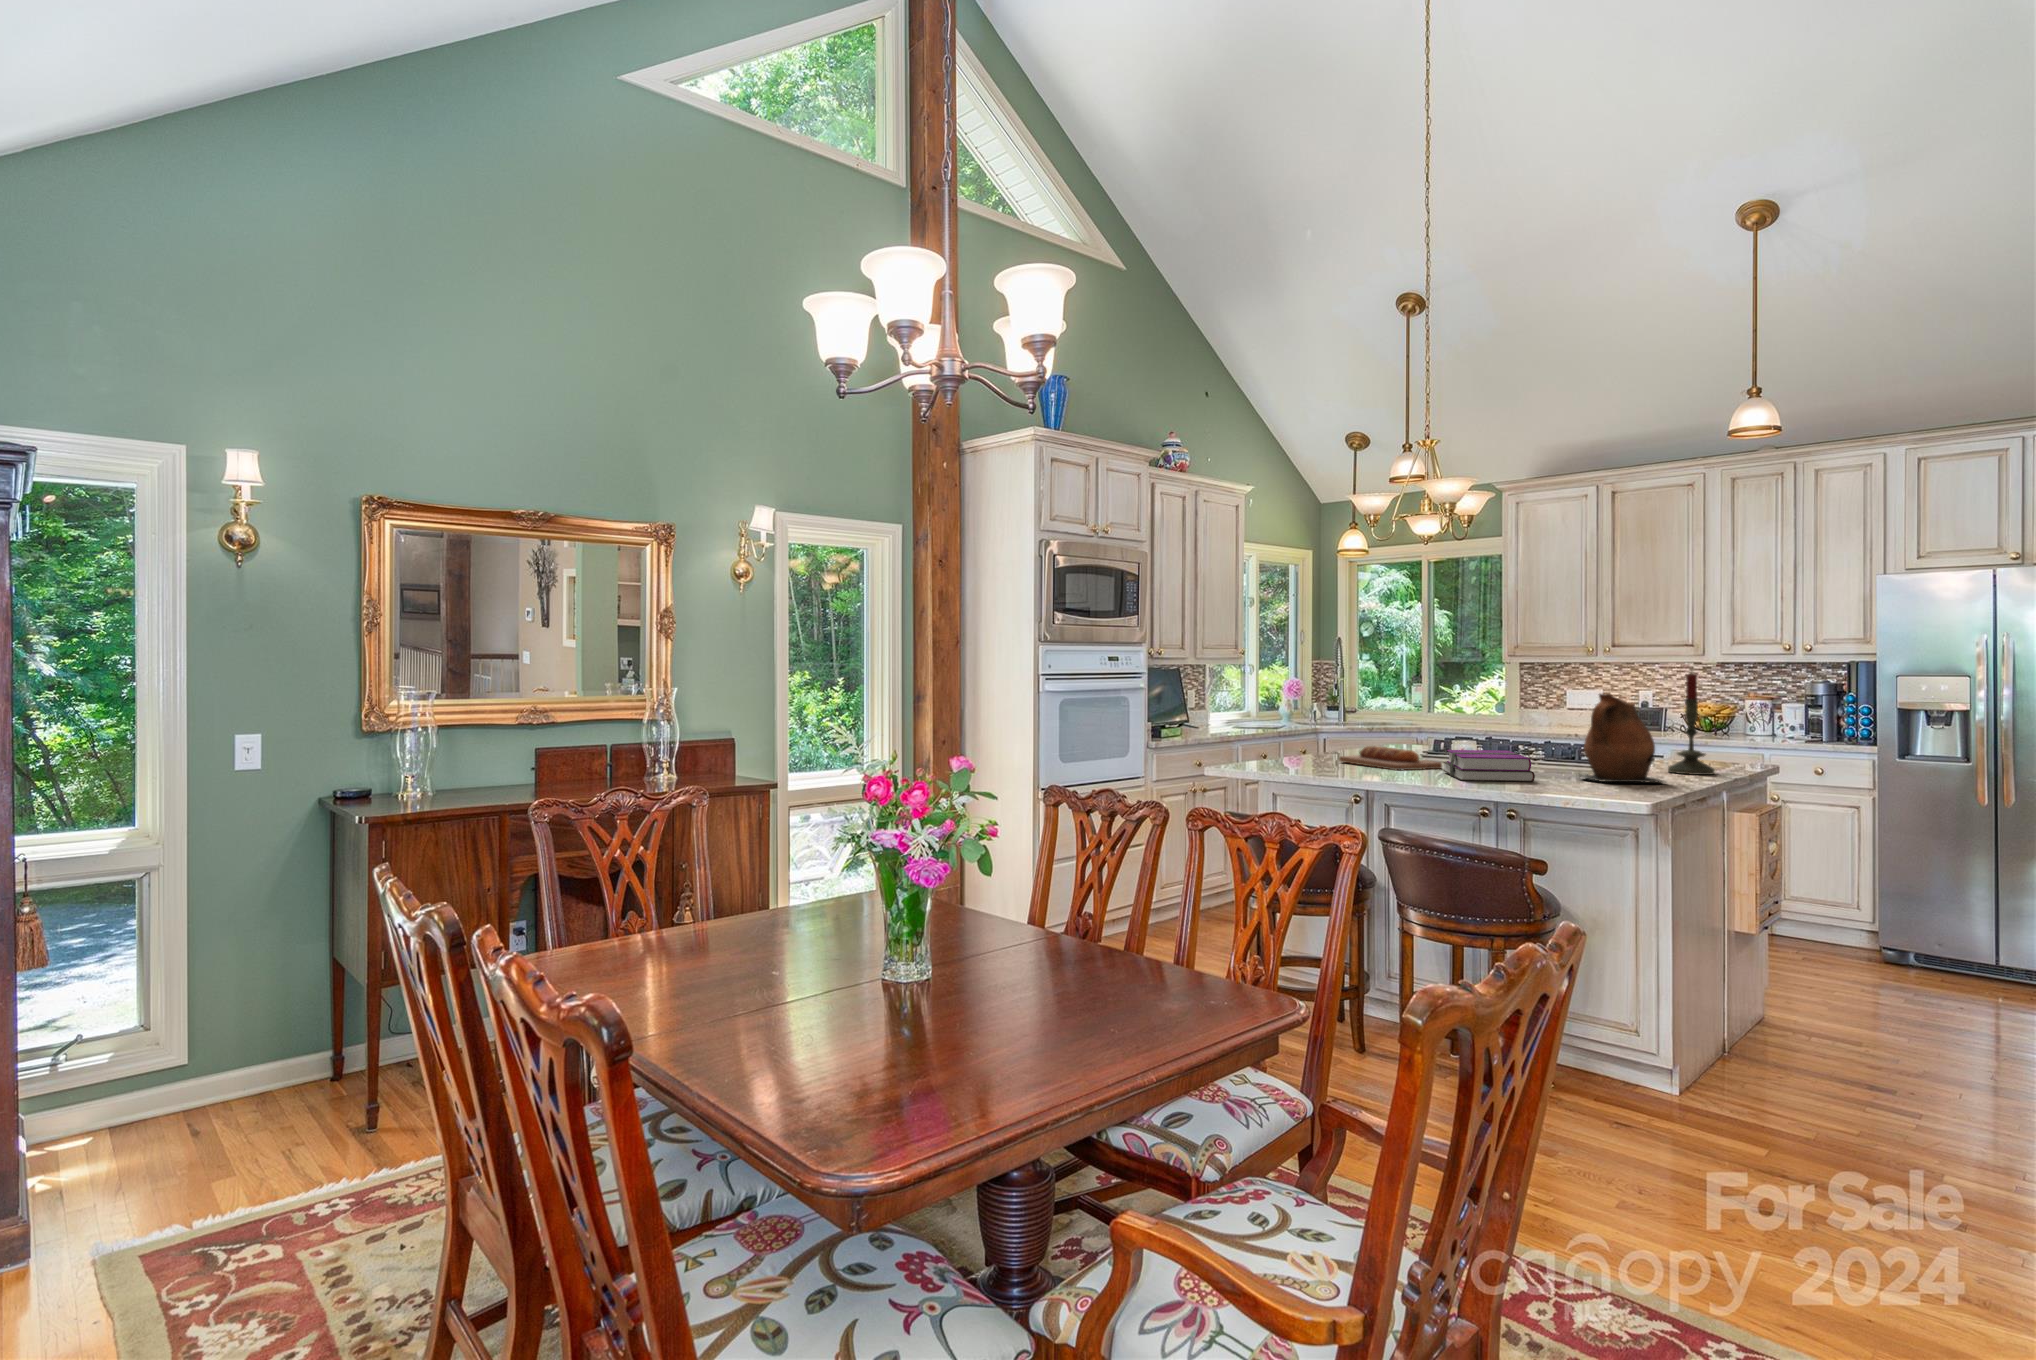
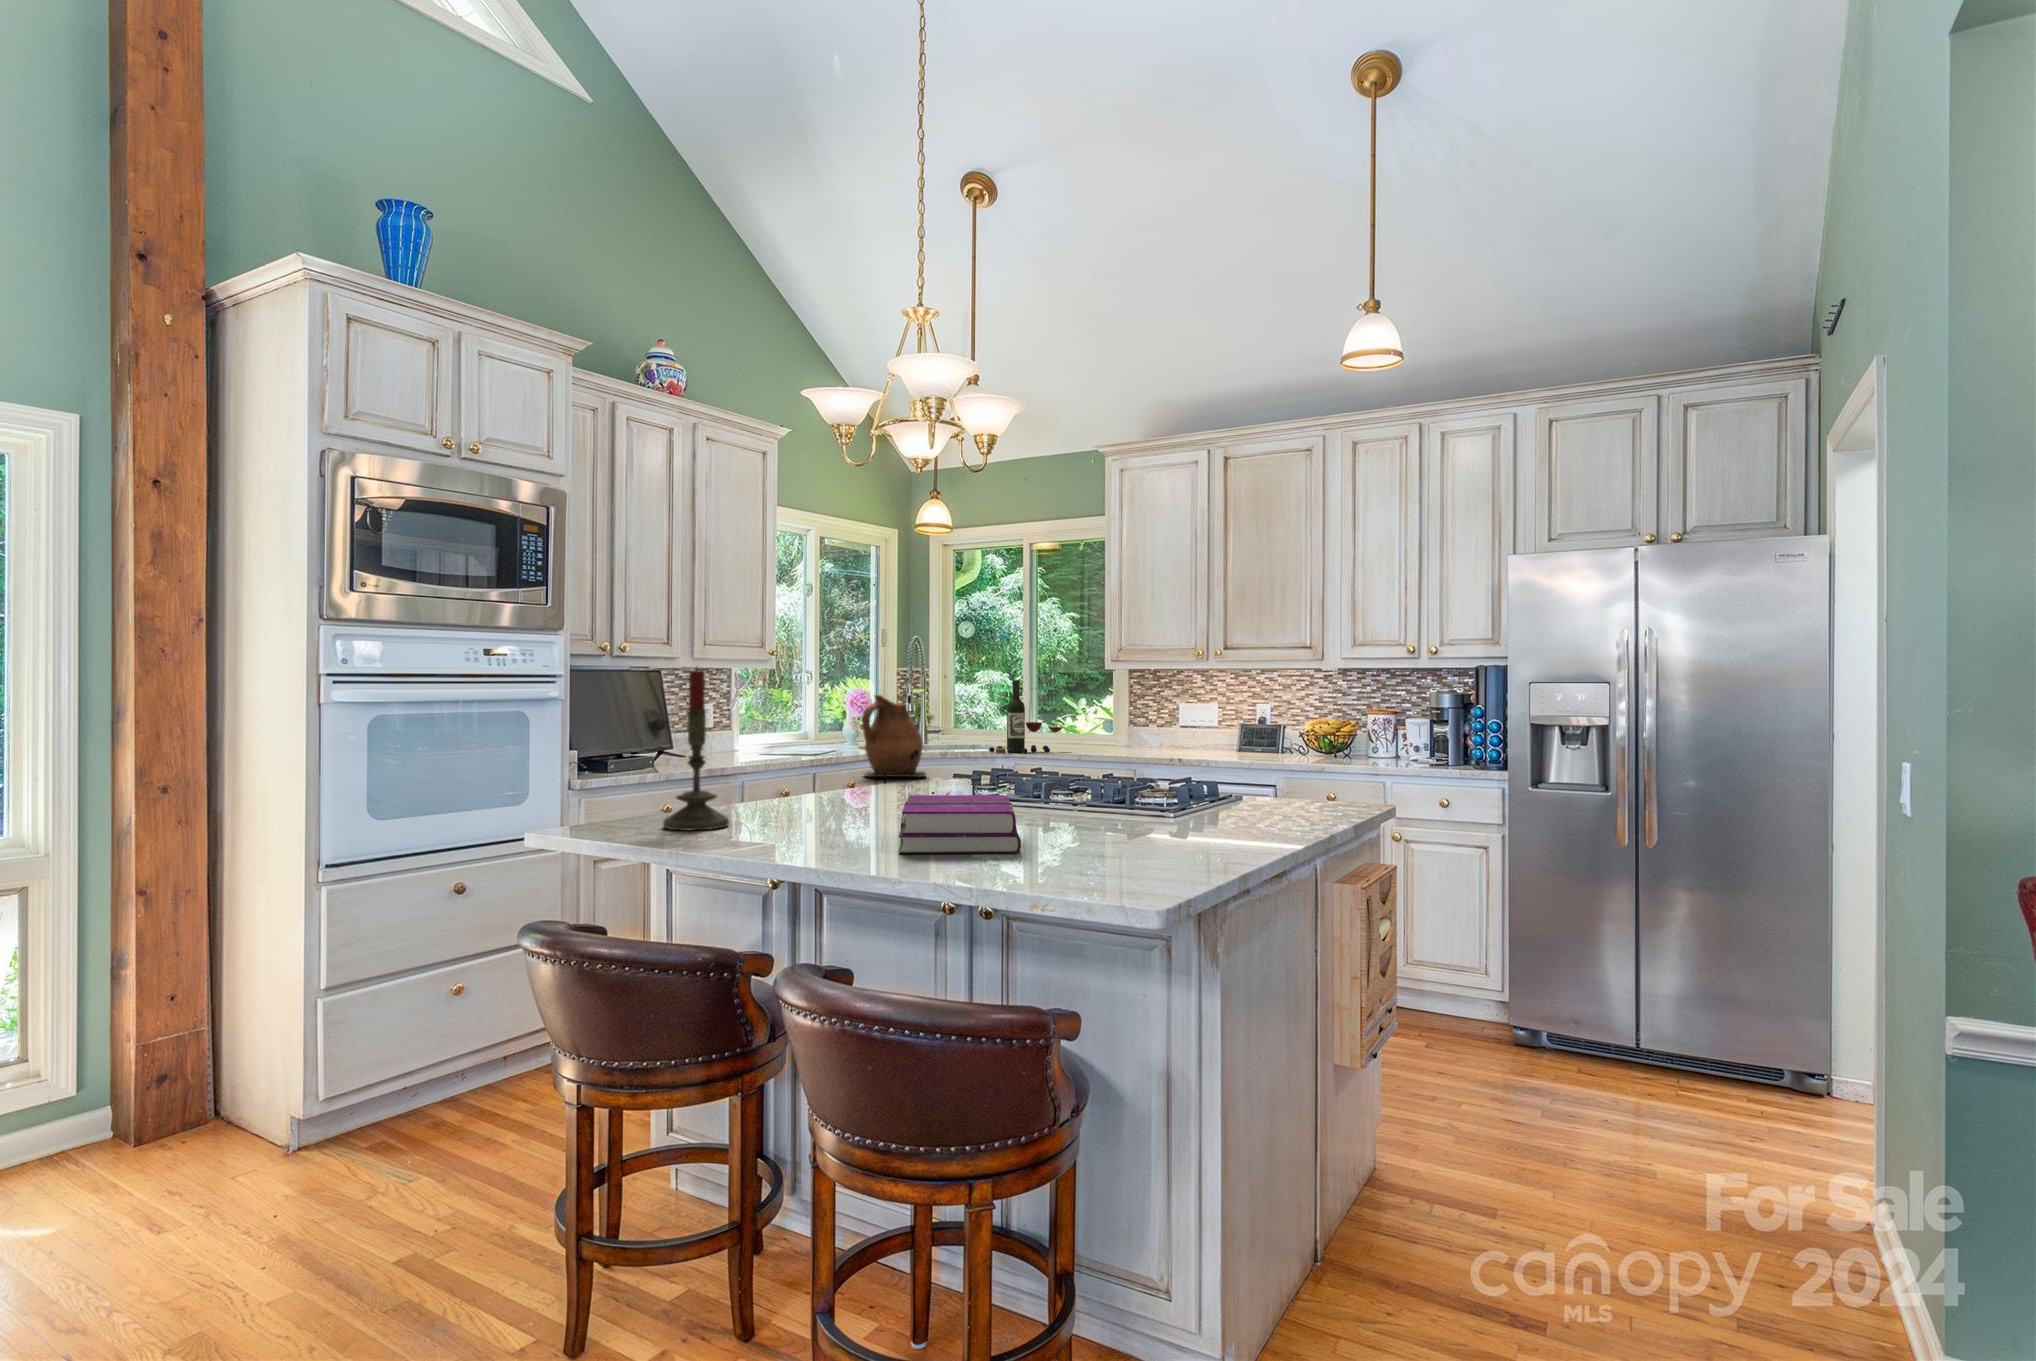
wine bottle: none [1401,671,1464,730] -> present [989,680,1062,753]
candle: present [1668,674,1715,775] -> present [663,670,729,831]
ceramic pitcher: present [1581,694,1664,783] -> present [862,695,926,777]
bread loaf: present [1339,746,1442,770] -> none [779,787,920,830]

